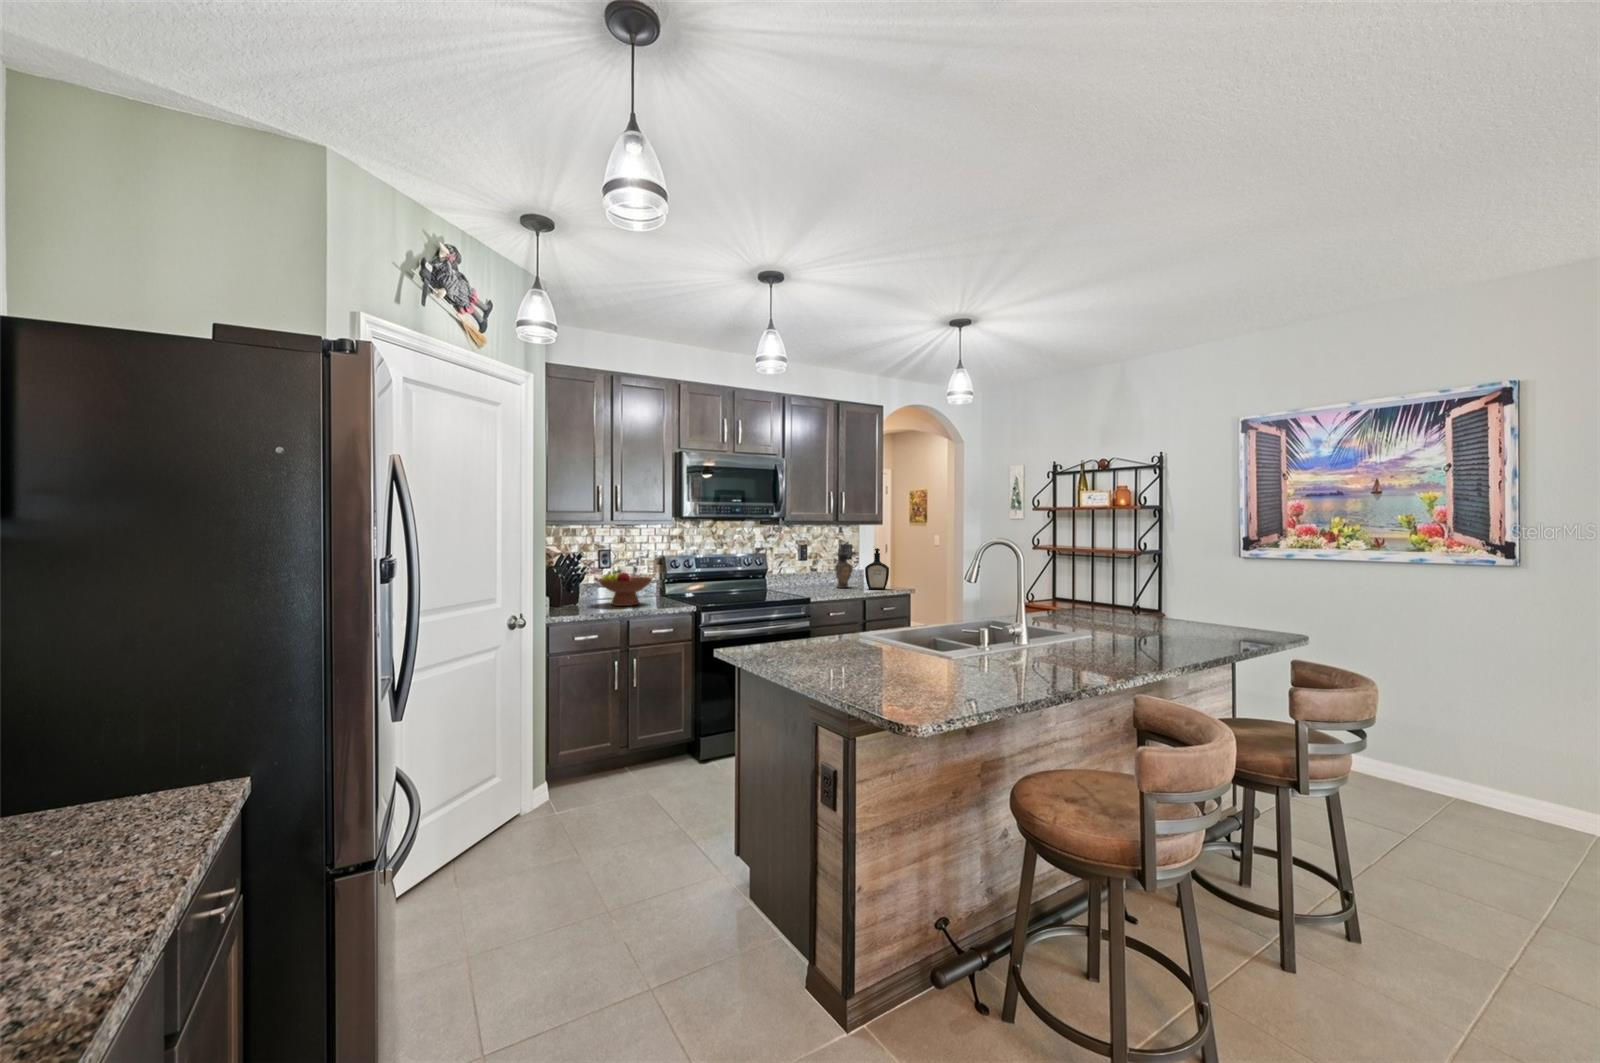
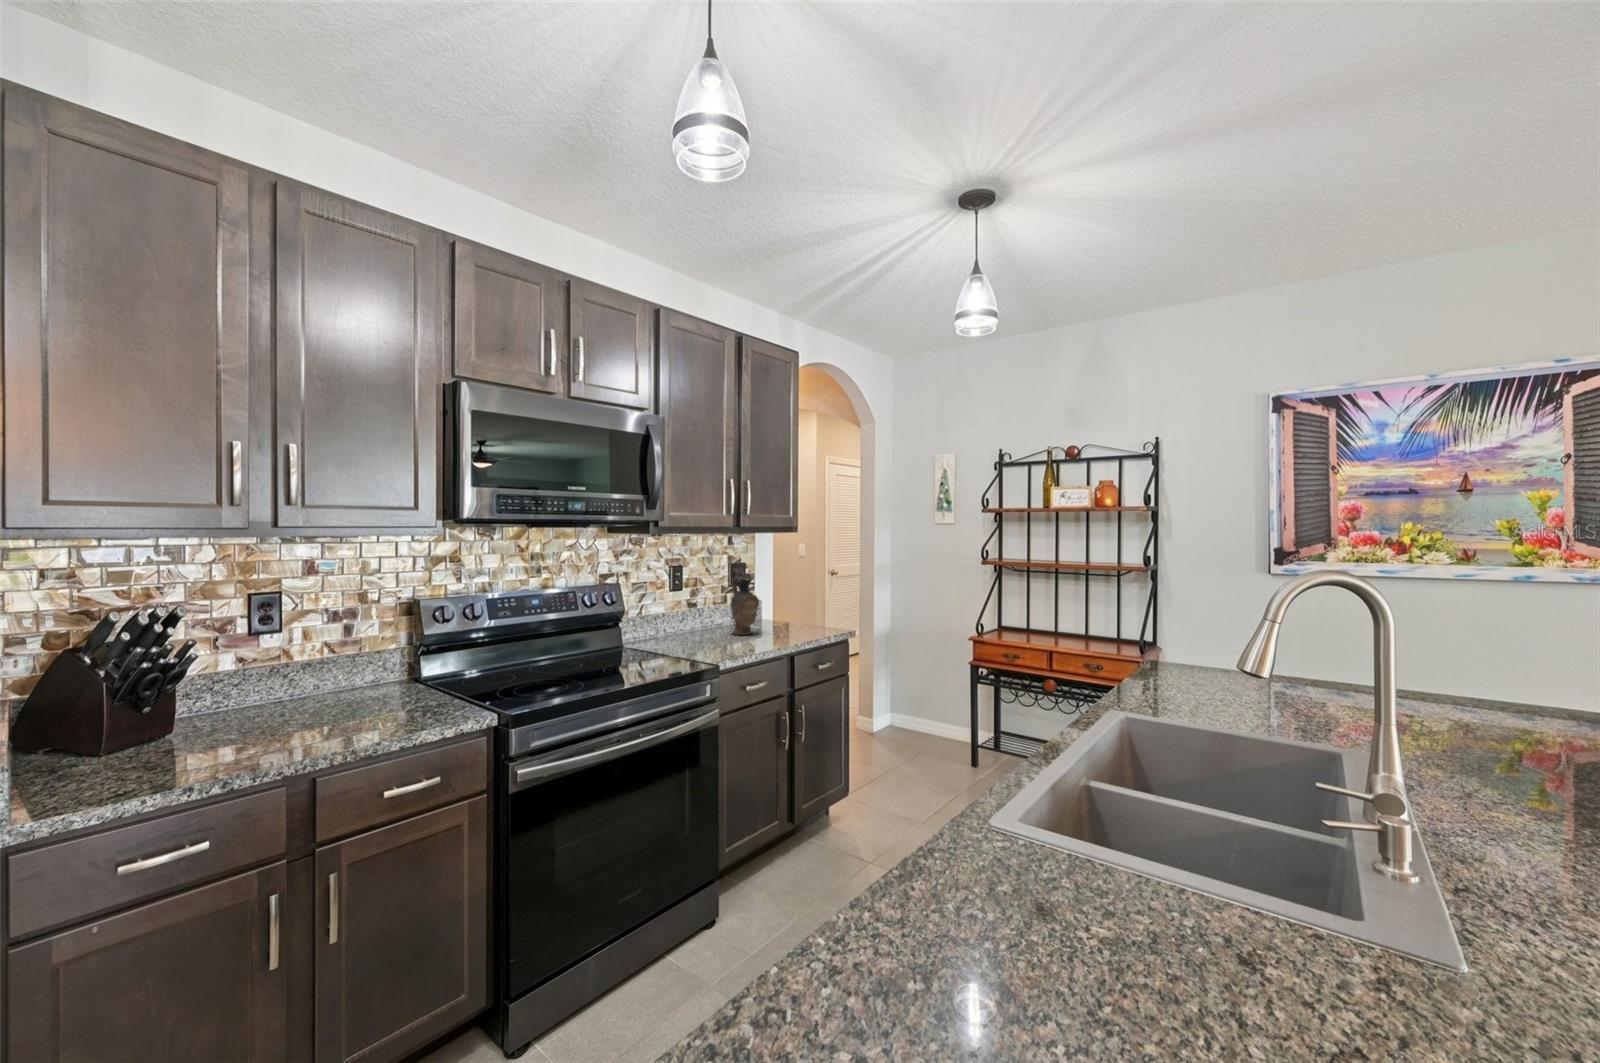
bottle: present [865,548,889,590] -> none [782,570,820,637]
fruit bowl: present [598,570,653,606] -> none [235,642,392,732]

